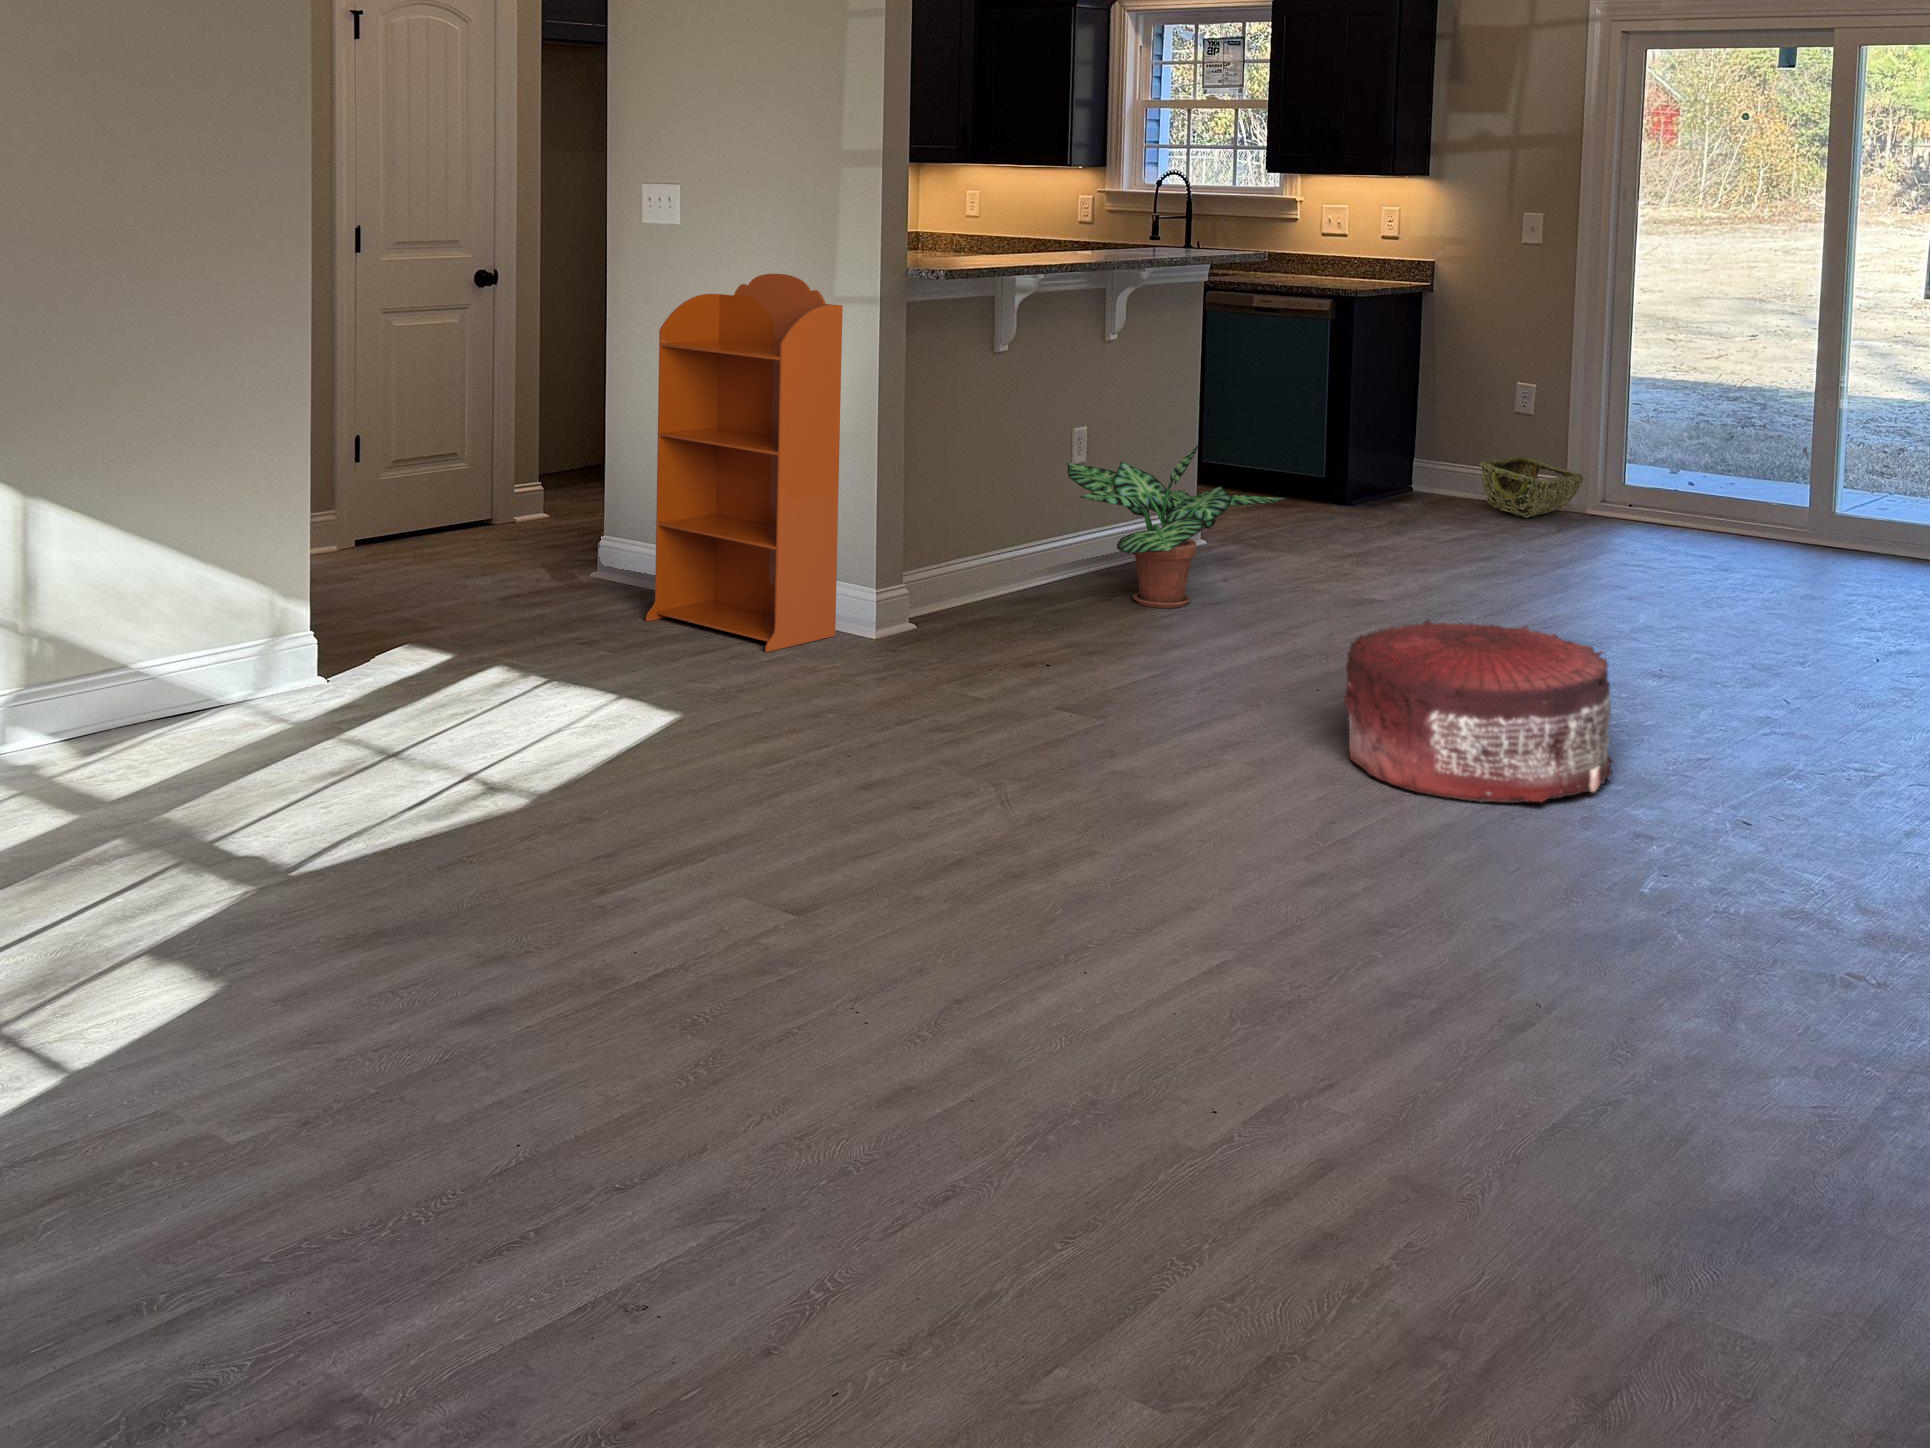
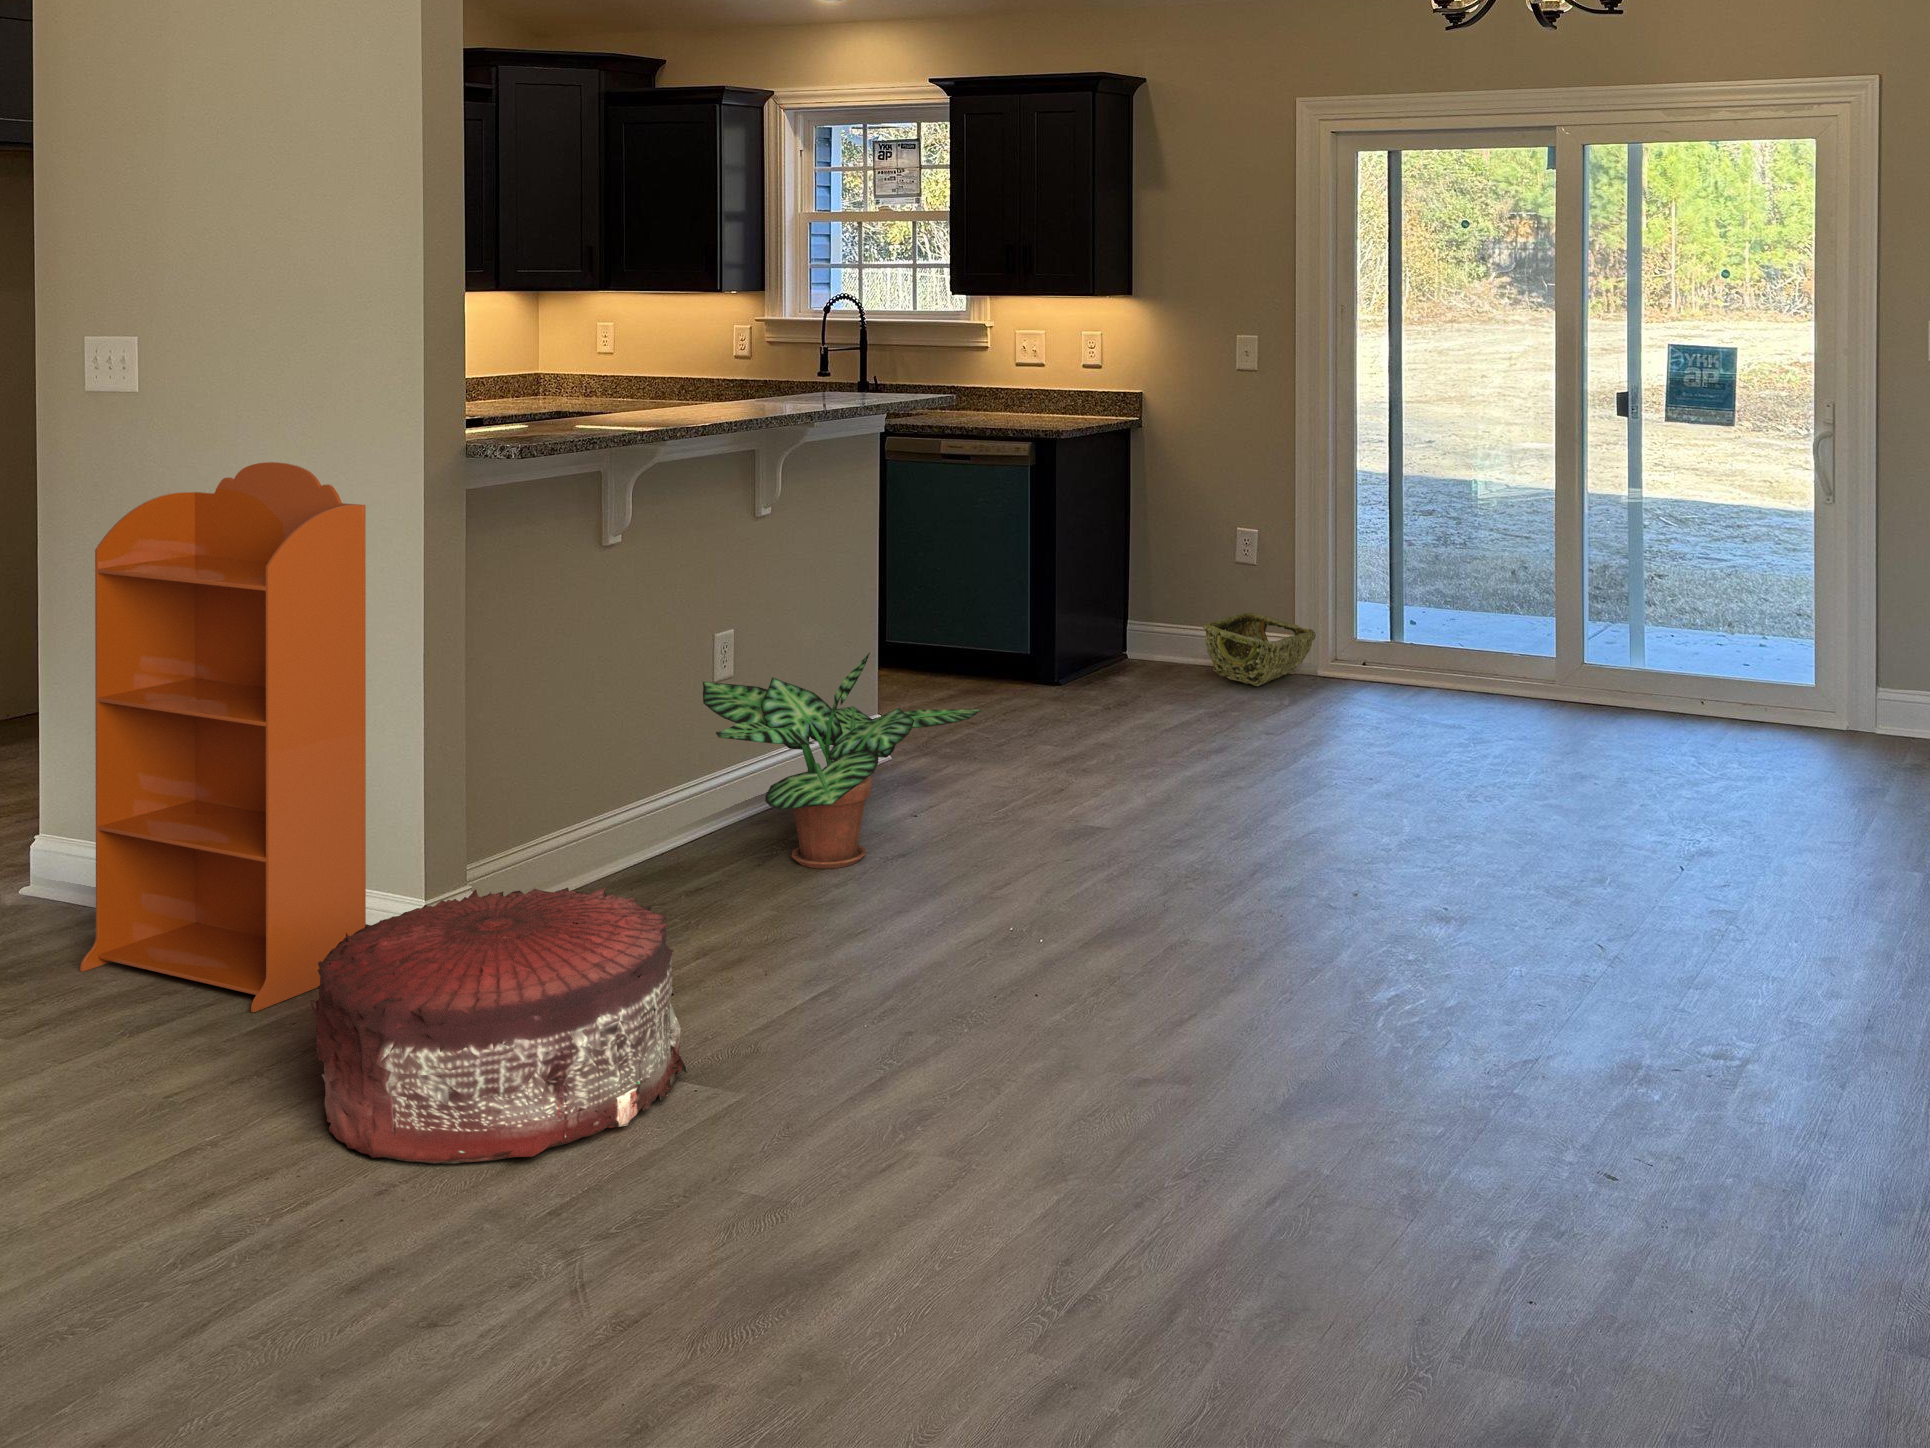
pouf: present [1344,620,1613,802] -> present [311,887,687,1163]

